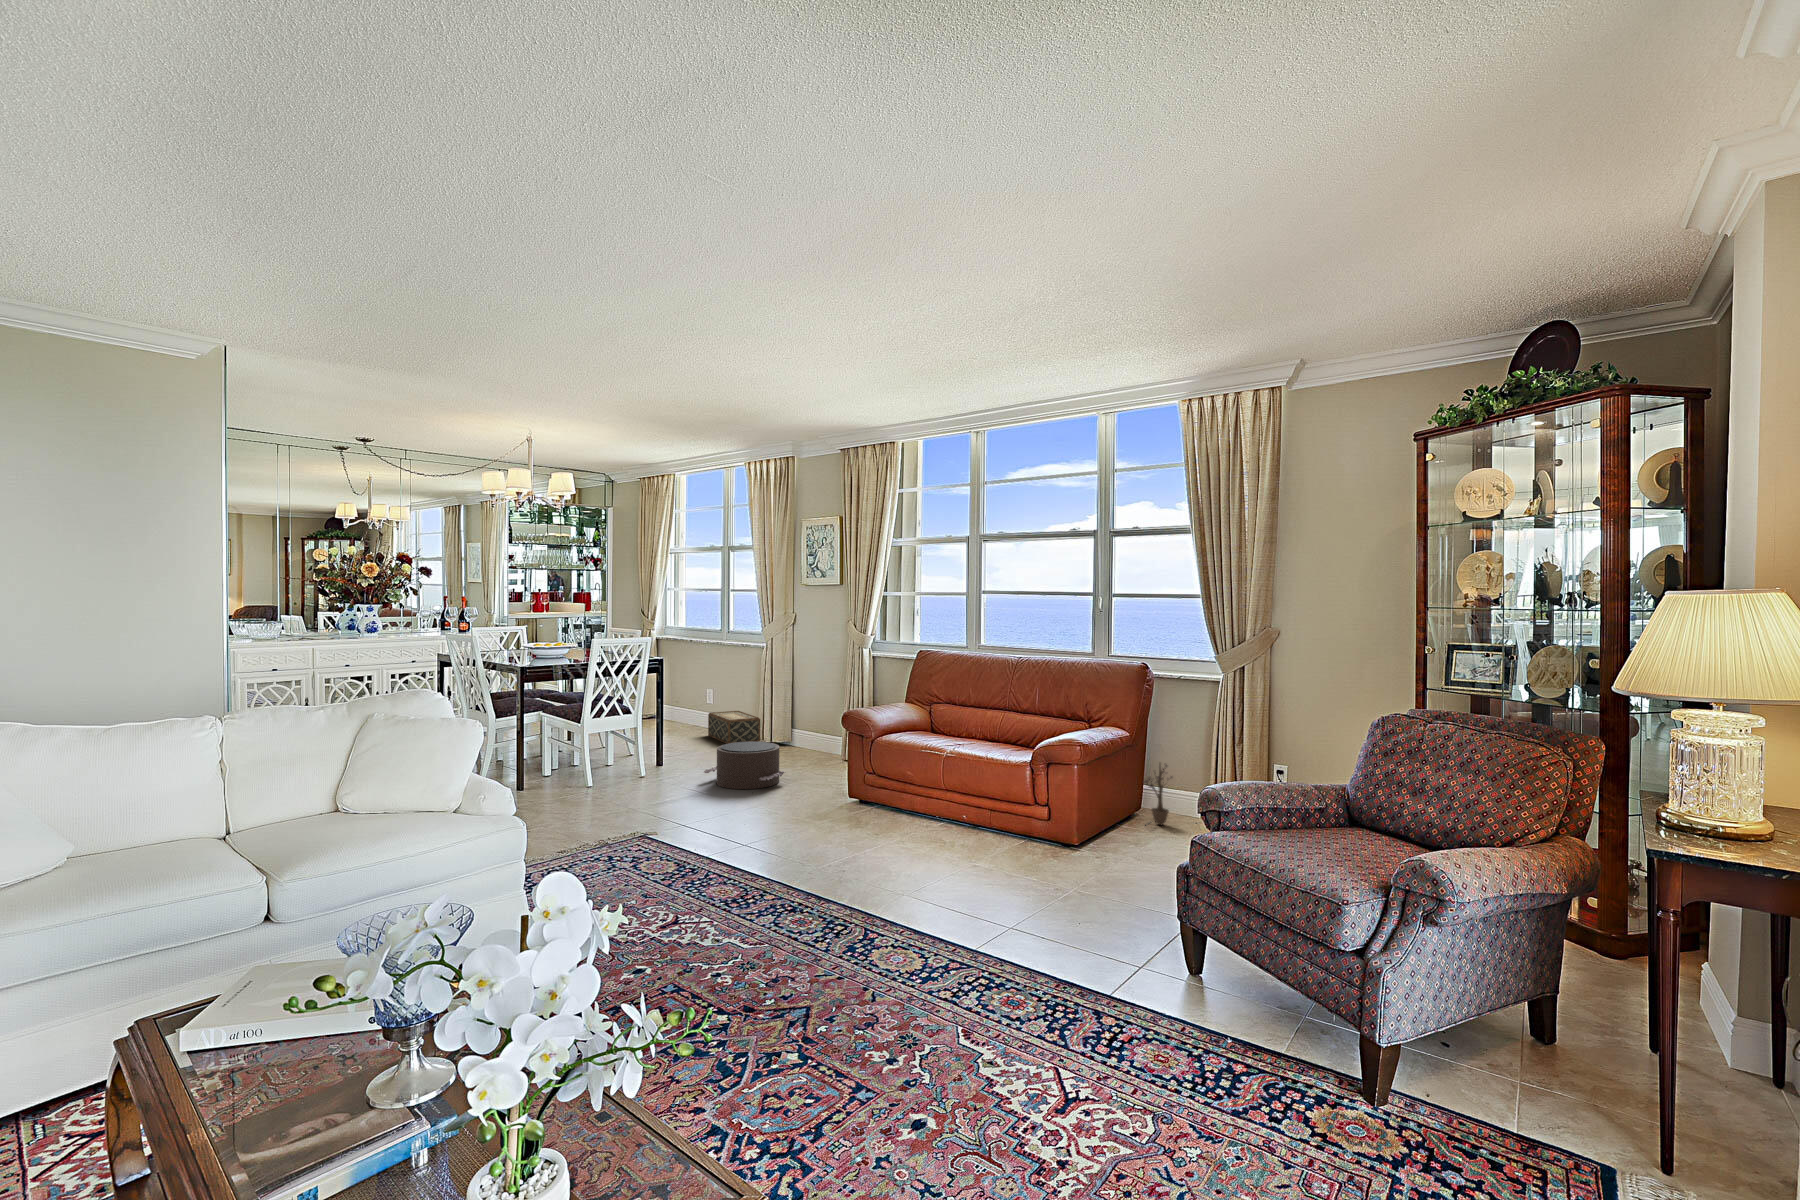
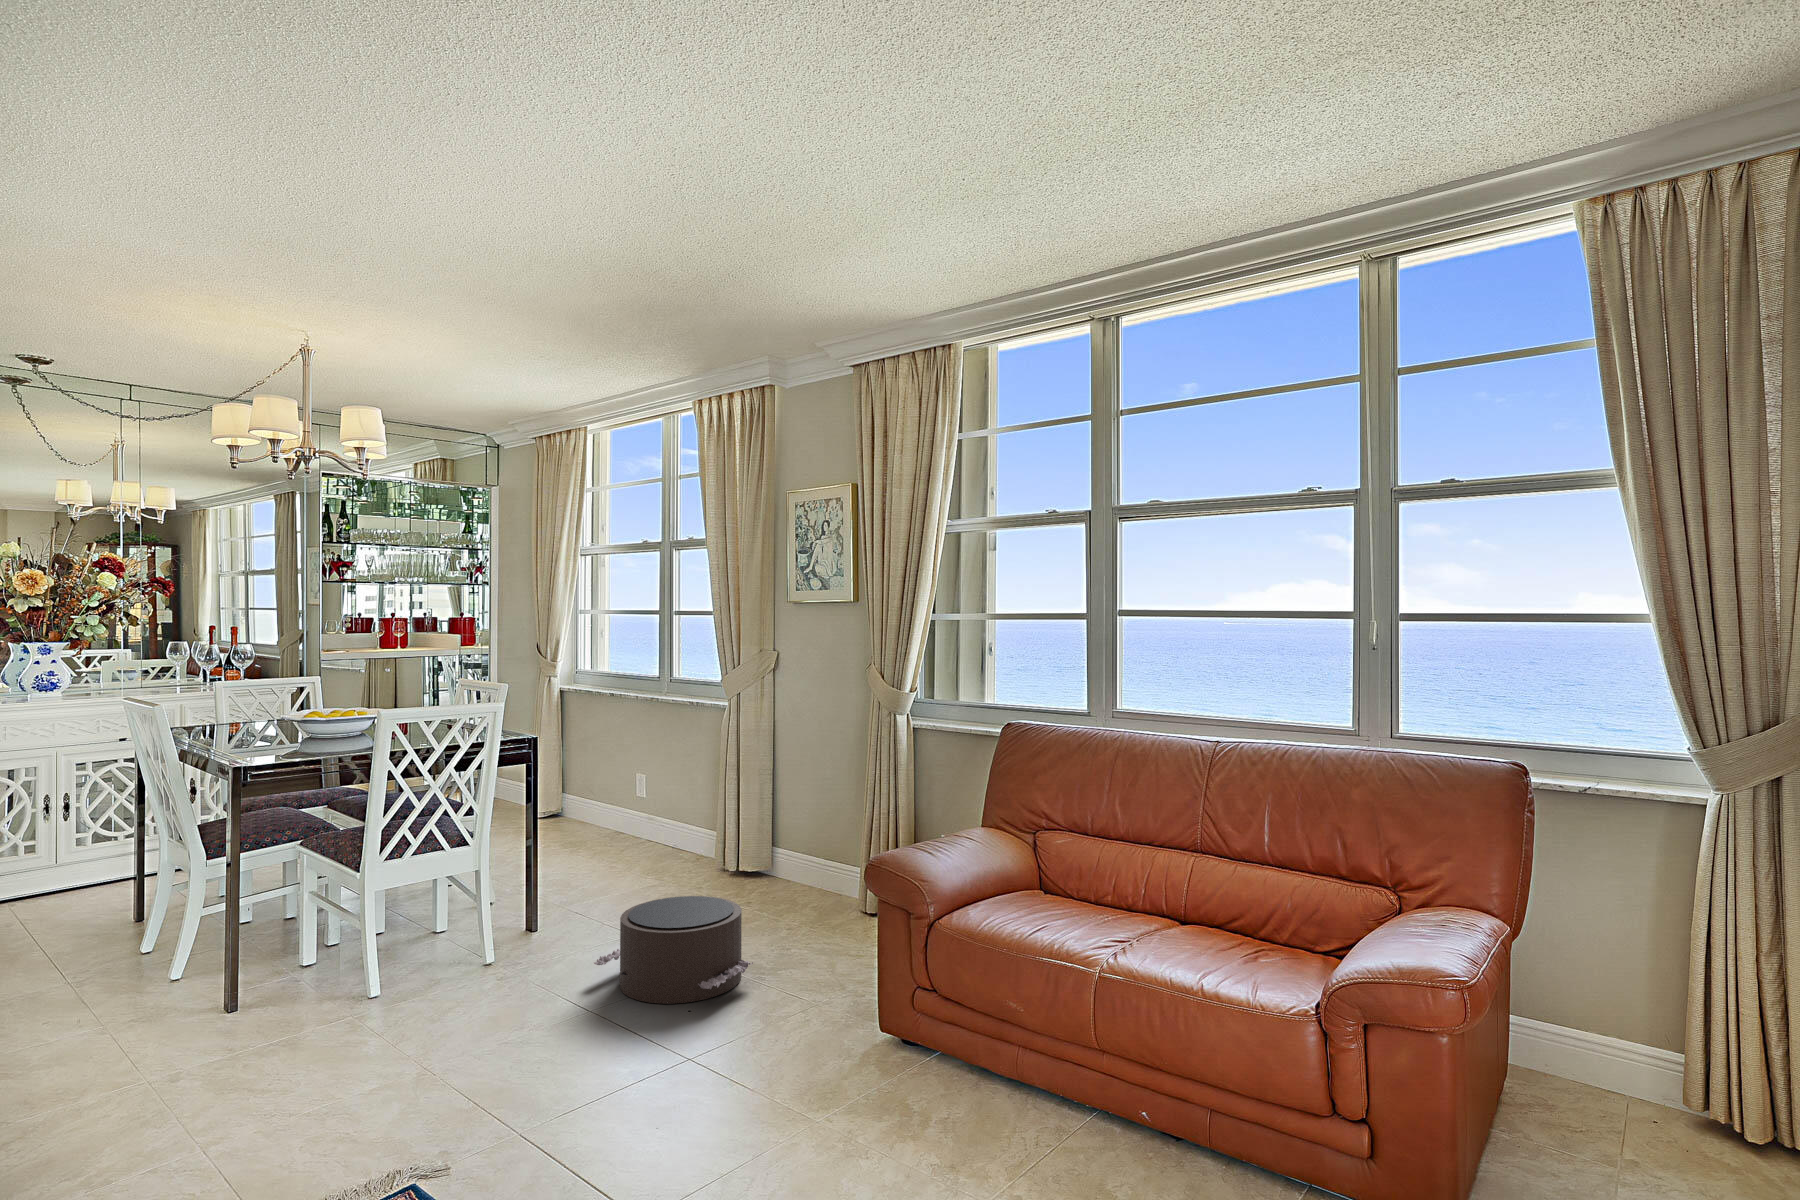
woven basket: present [708,711,760,744] -> none [633,811,718,876]
decorative plant: present [1144,764,1172,825] -> none [1538,987,1603,1144]

